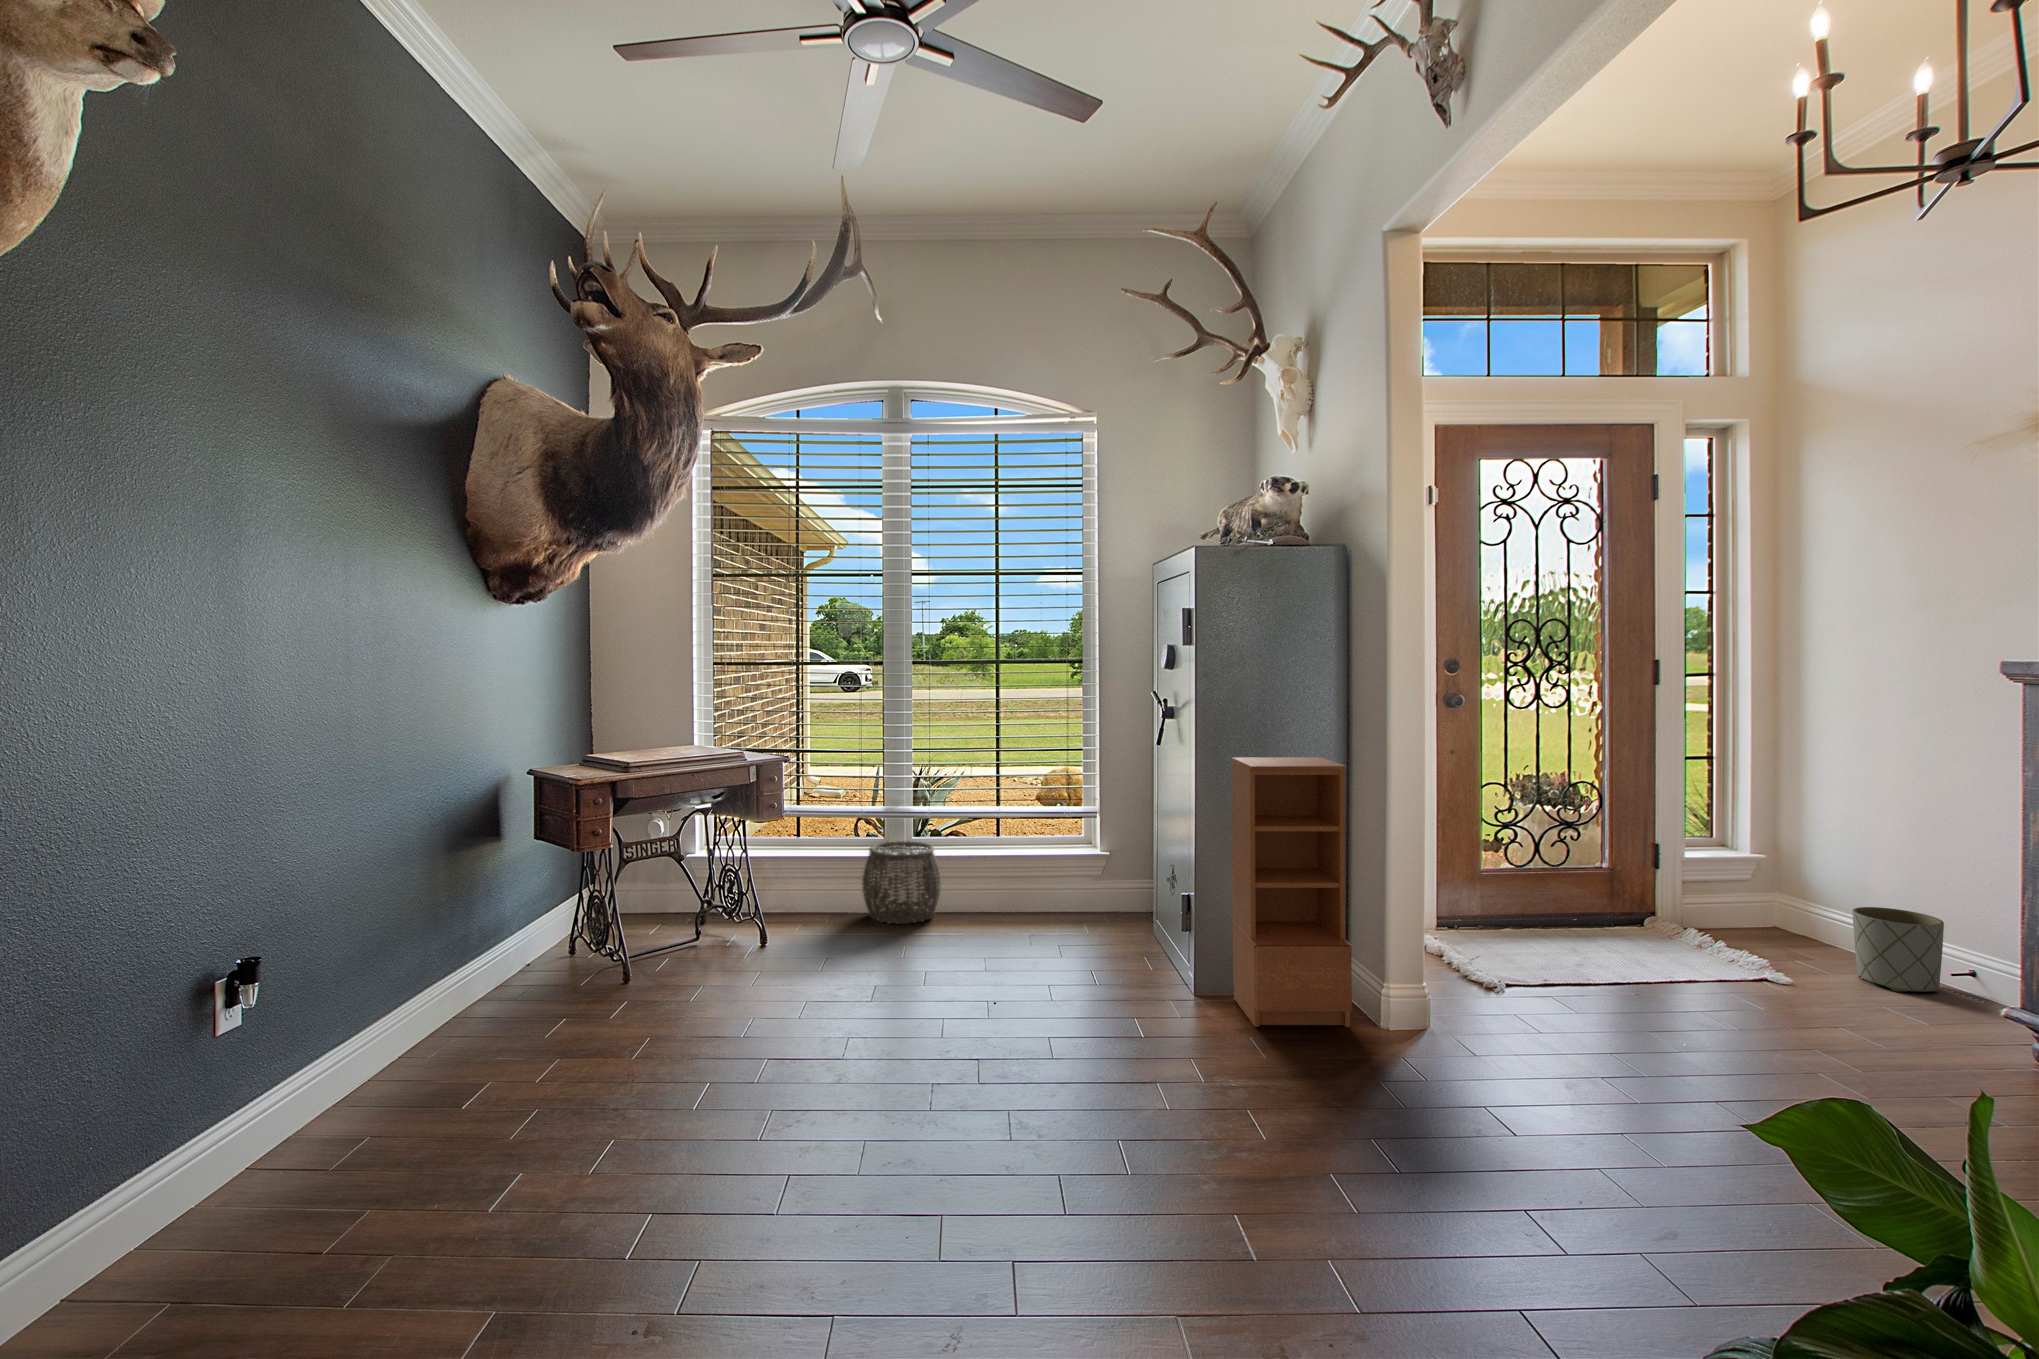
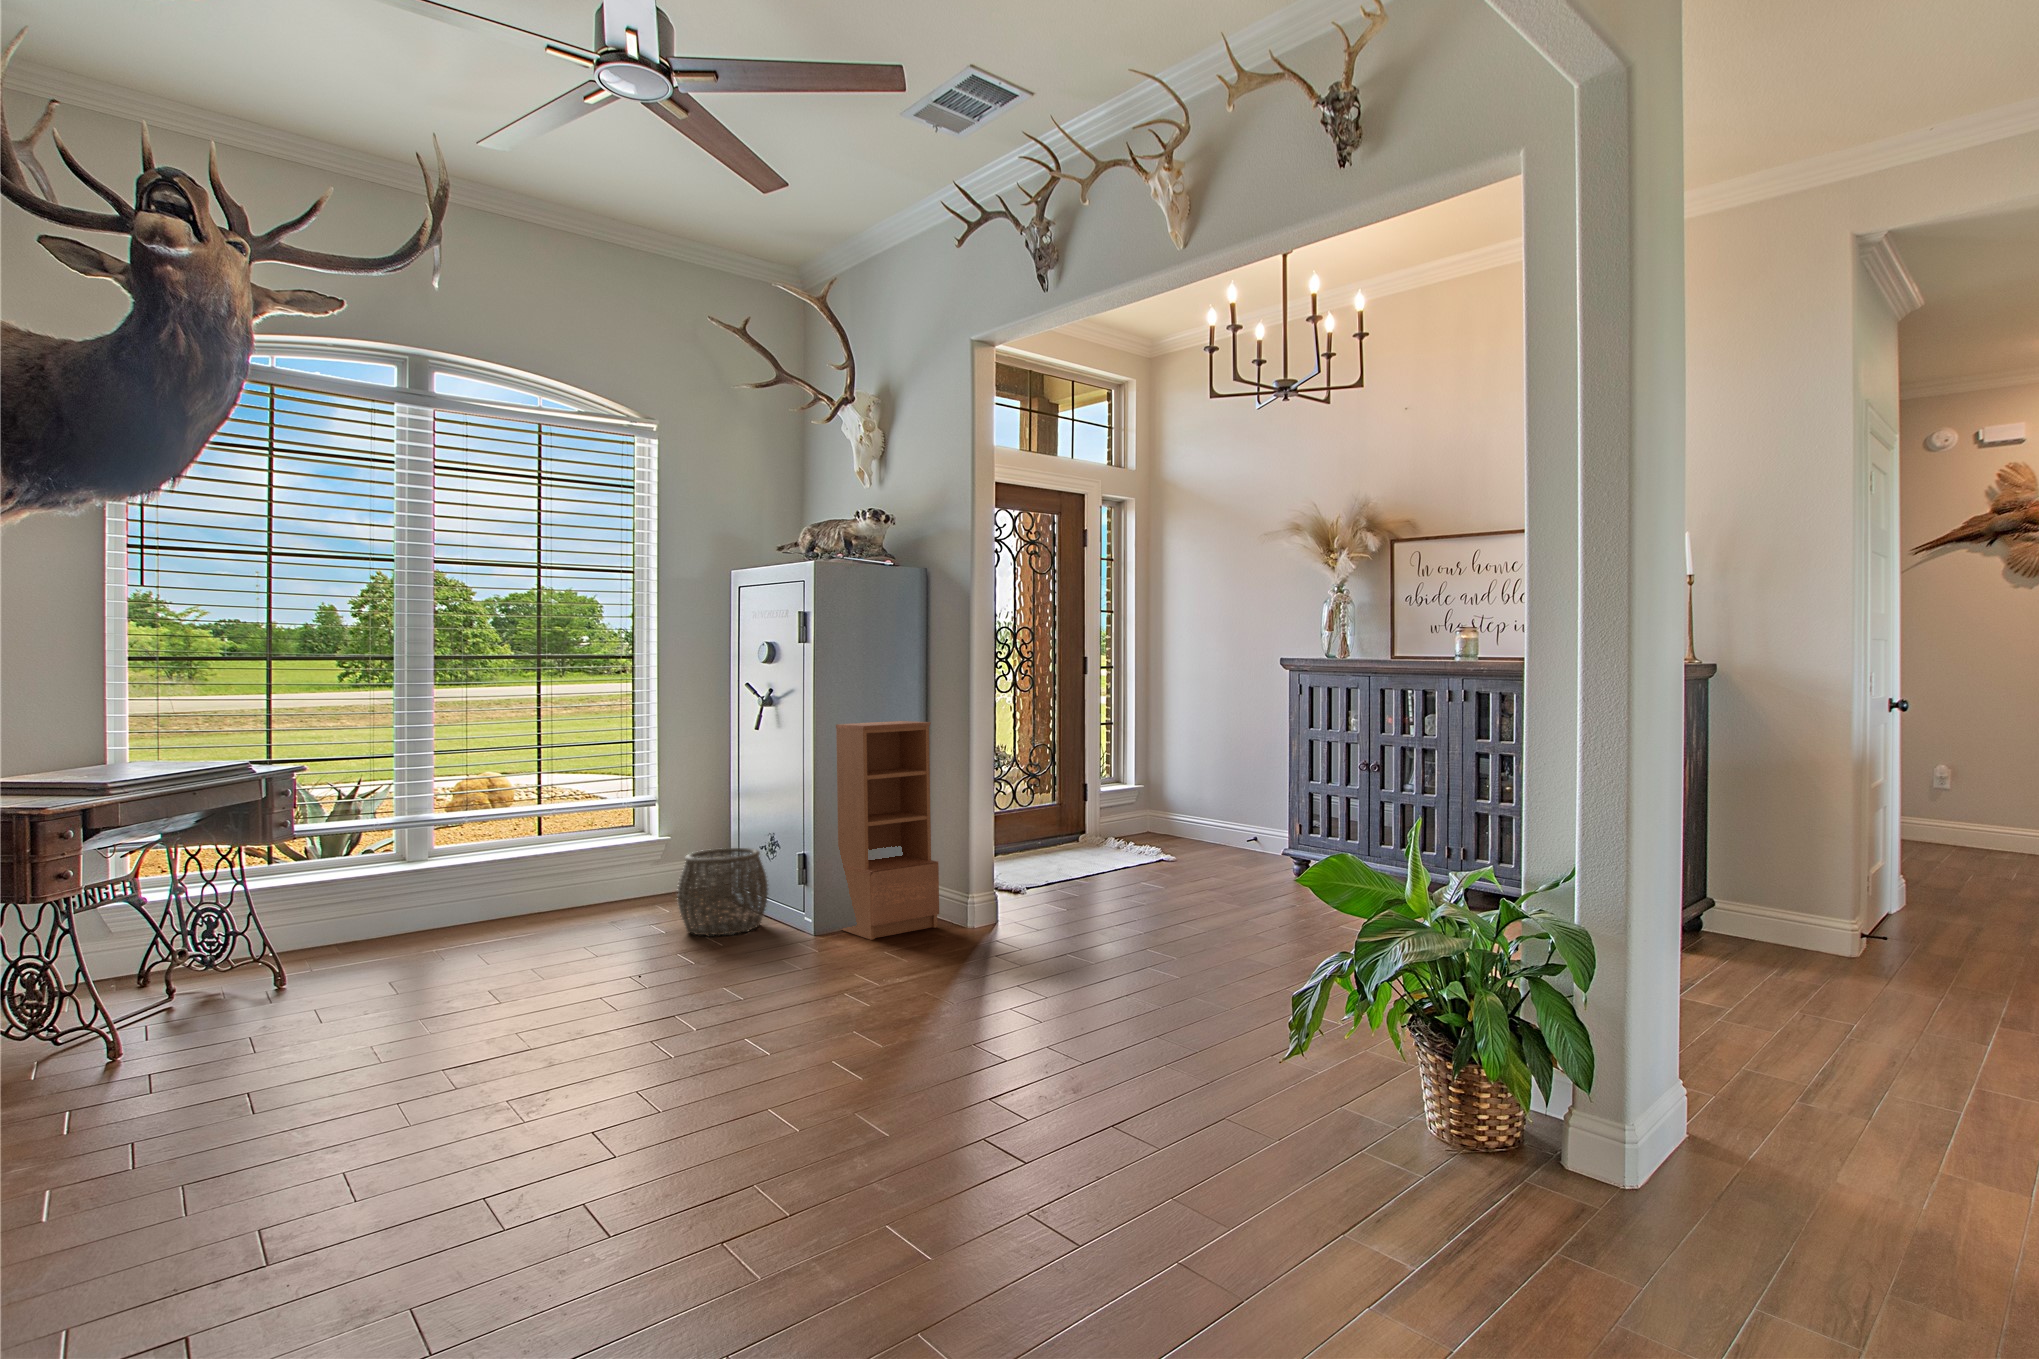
woven basket: present [862,841,941,924] -> present [677,848,768,936]
planter: present [1852,907,1944,992] -> none [1198,807,1241,857]

